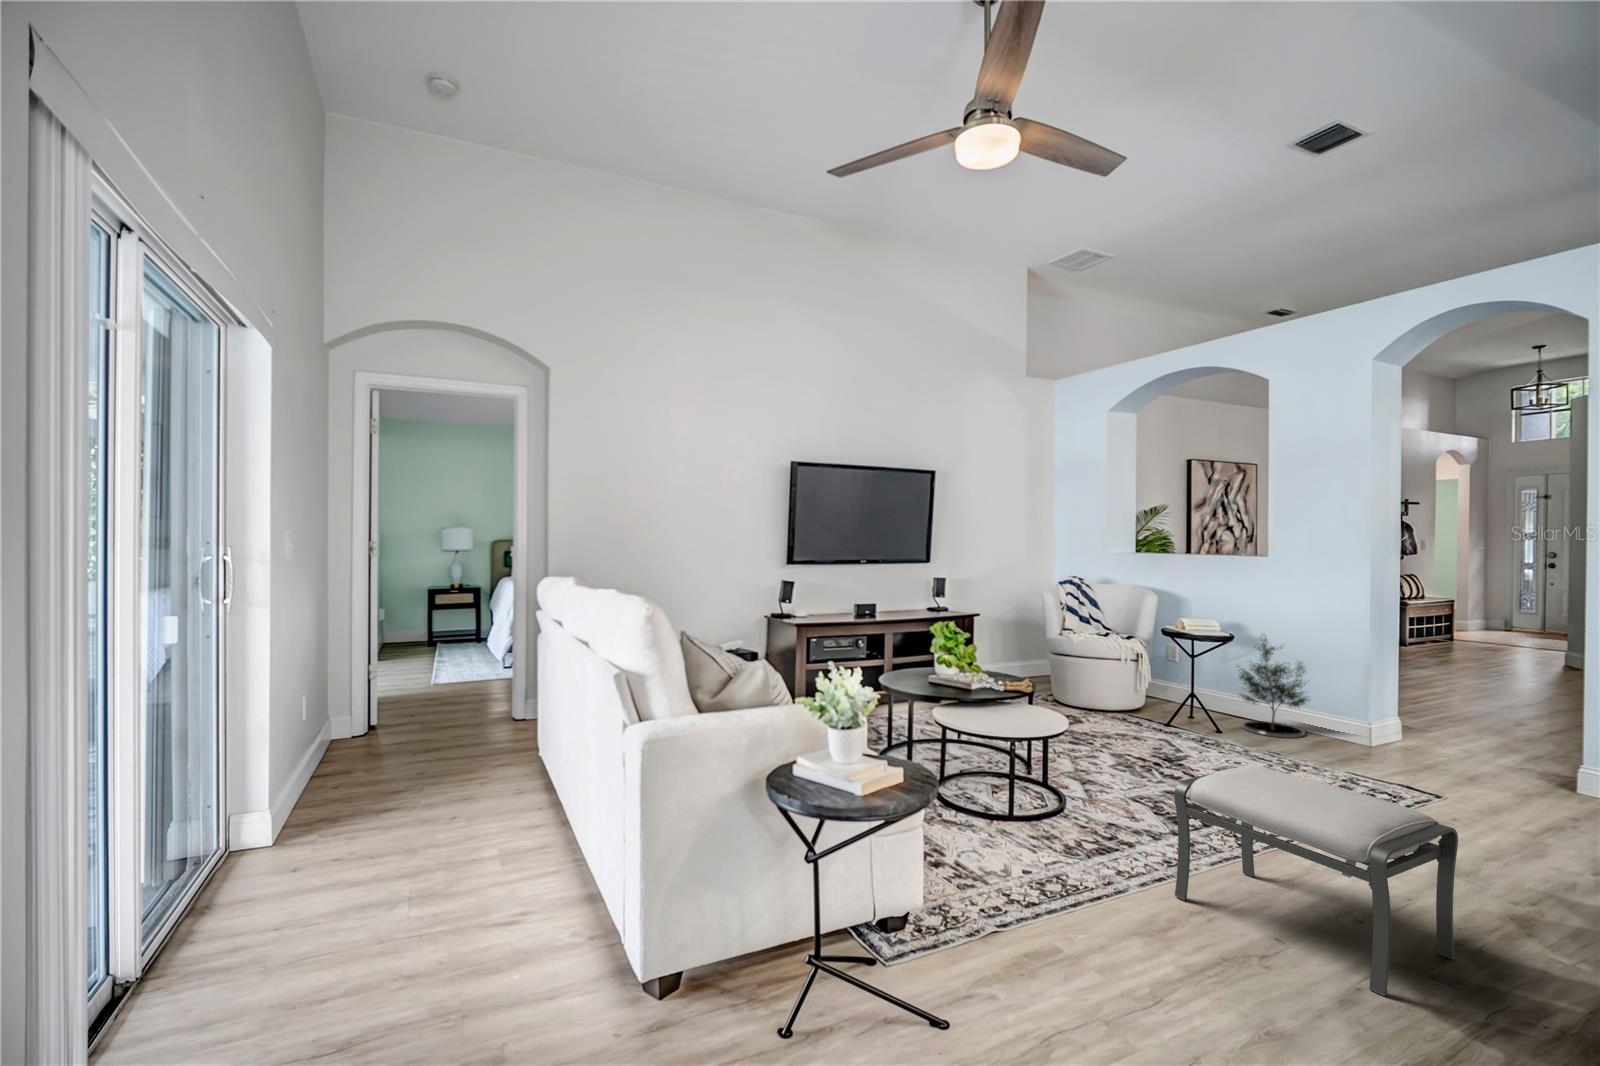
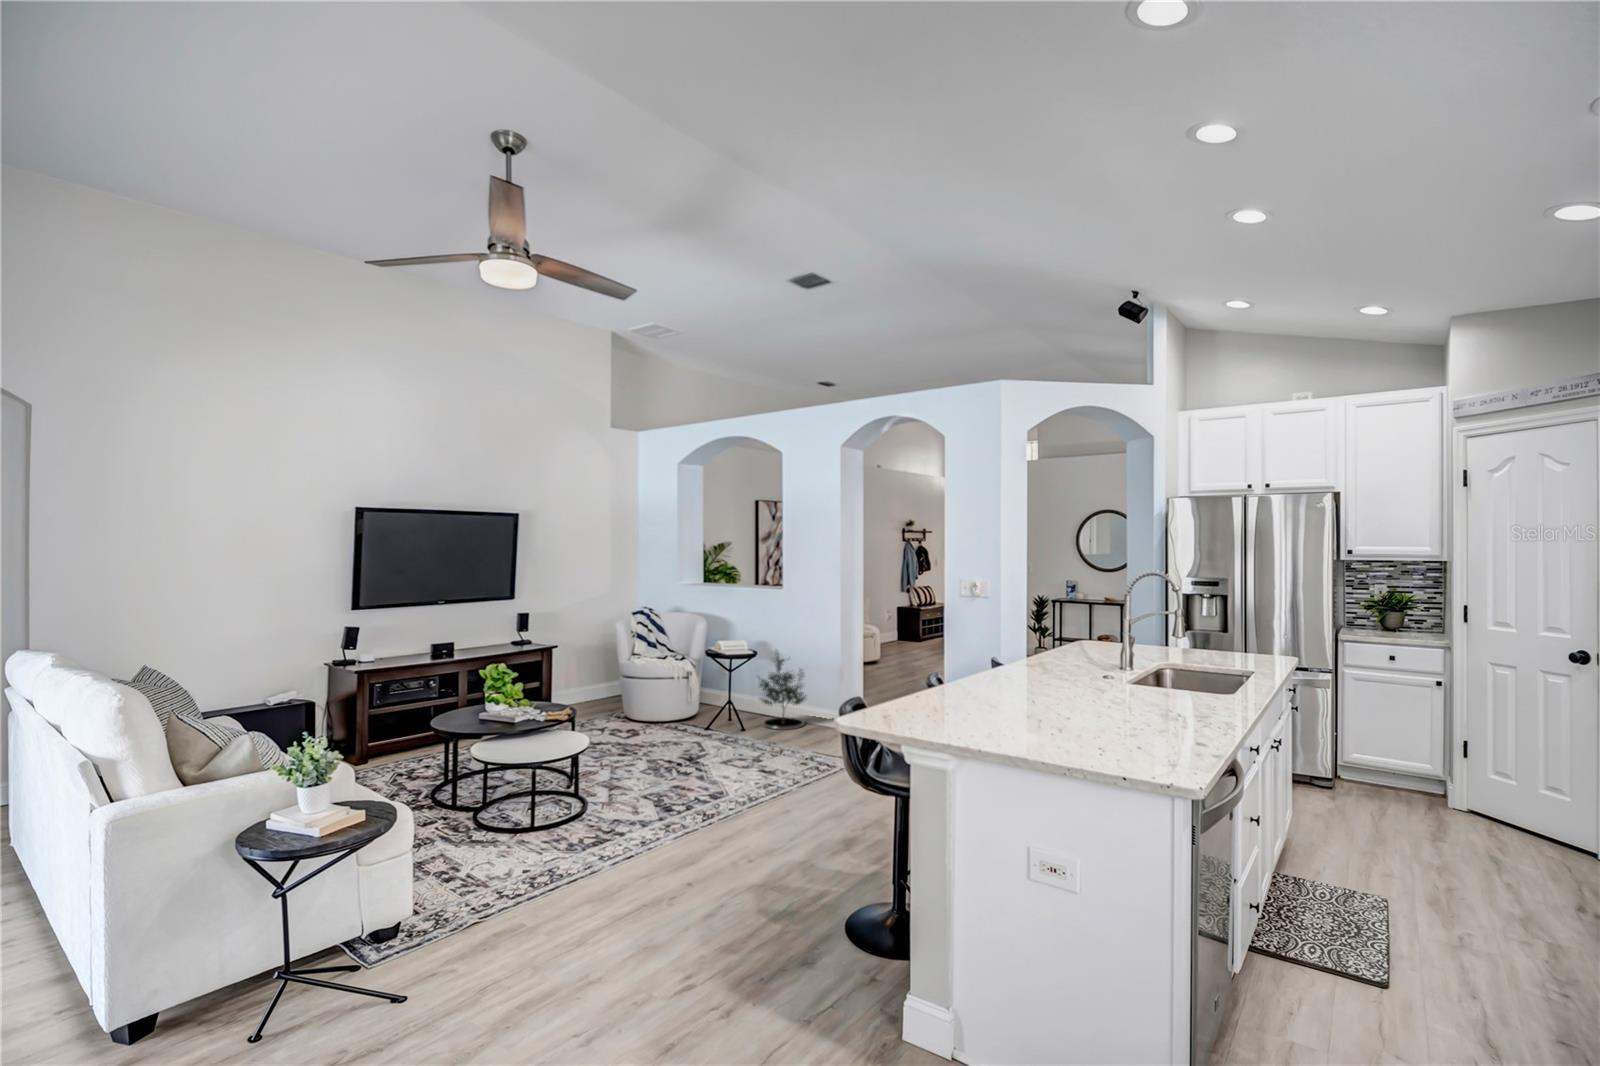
ottoman: present [1174,765,1458,996] -> none [634,761,797,907]

